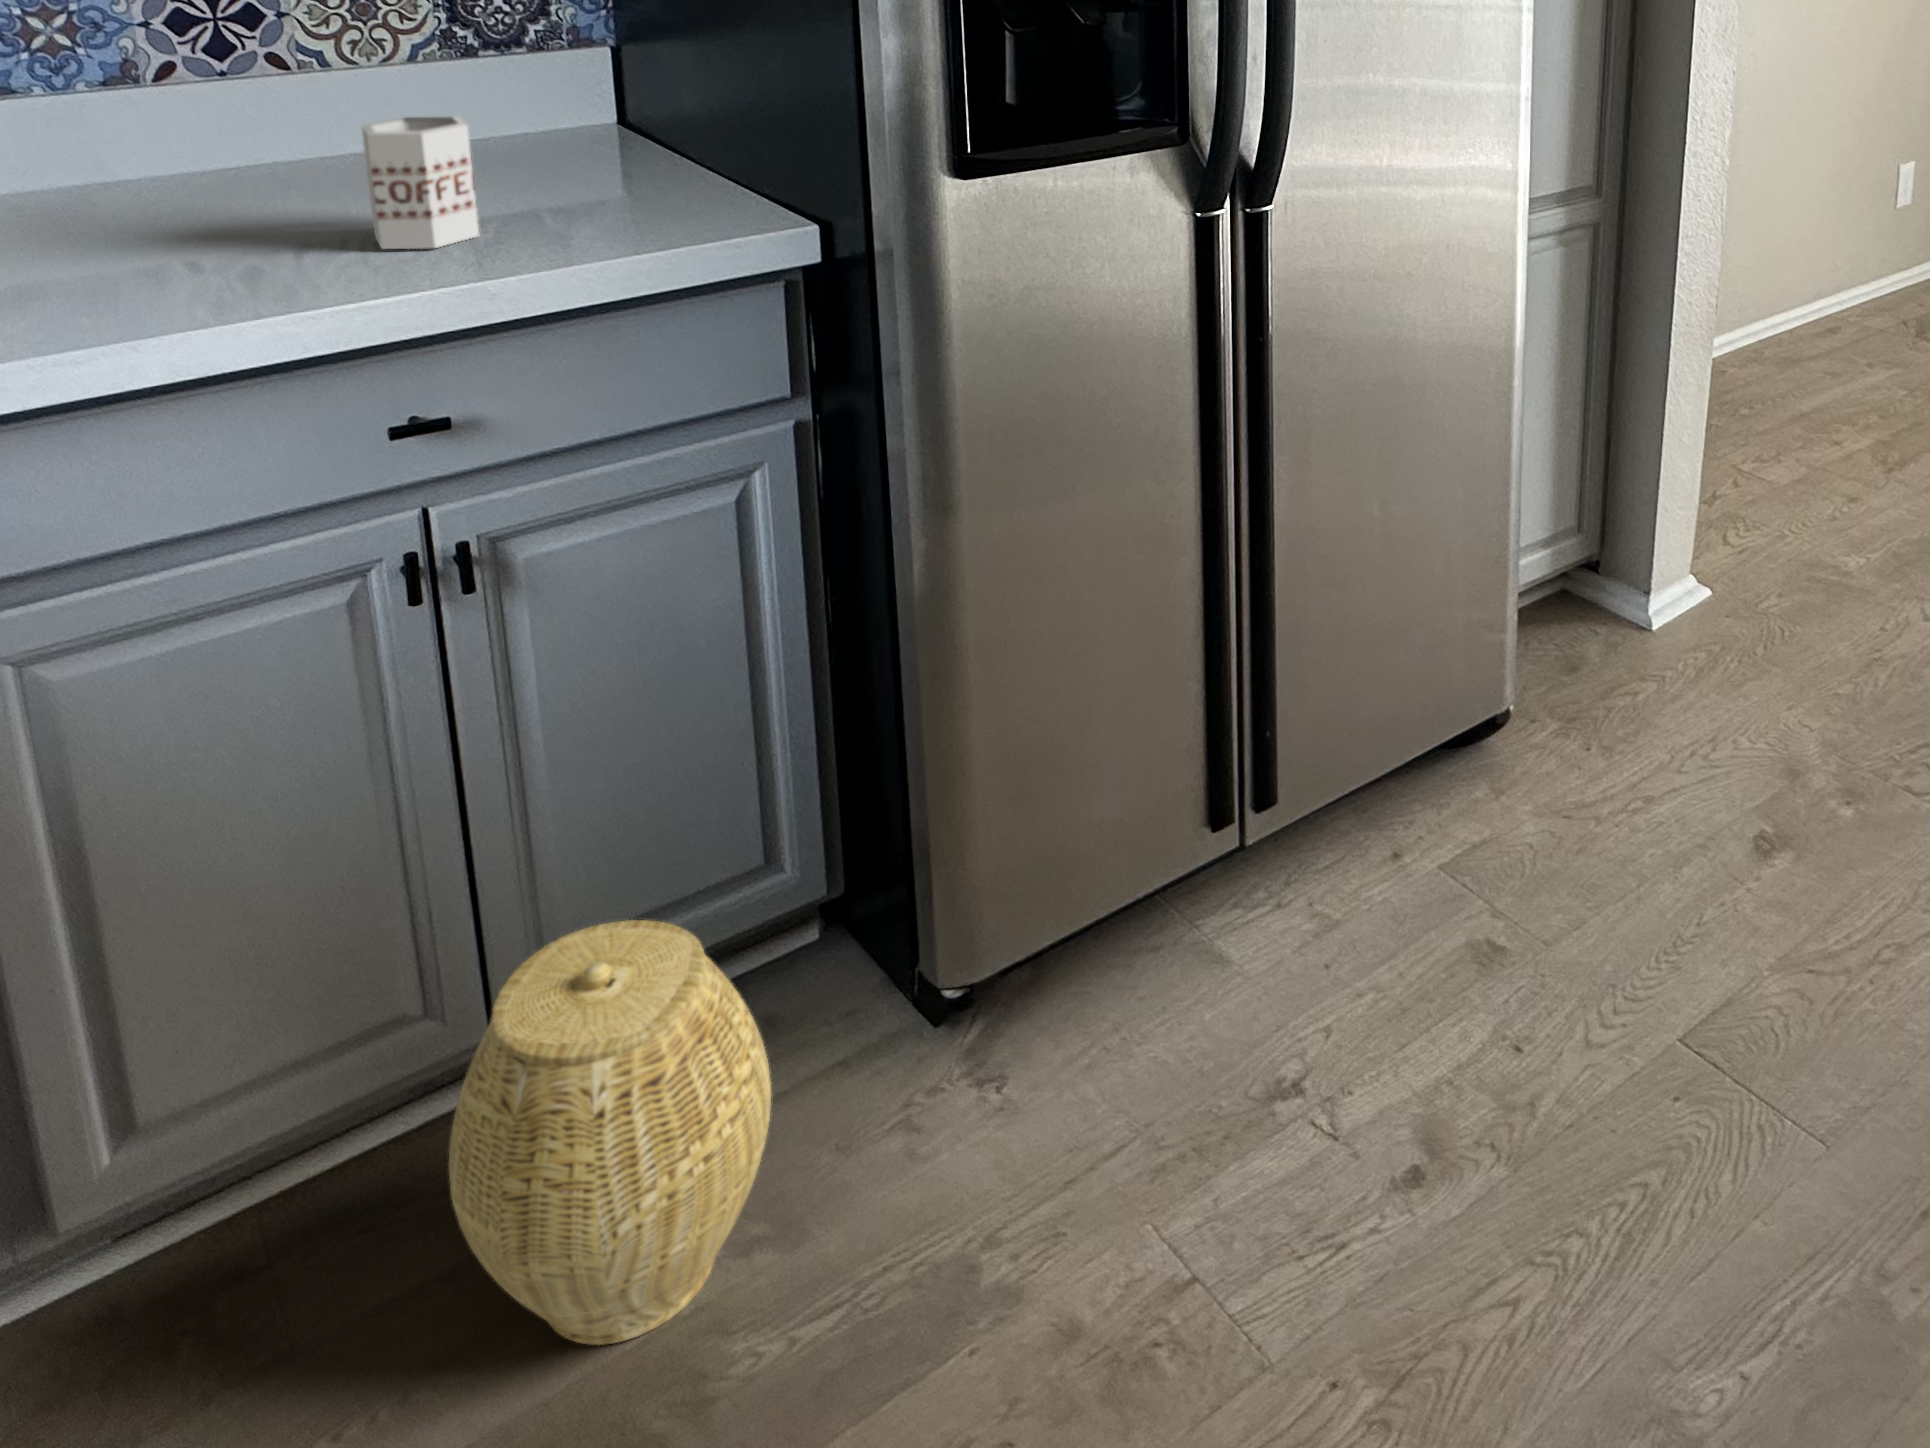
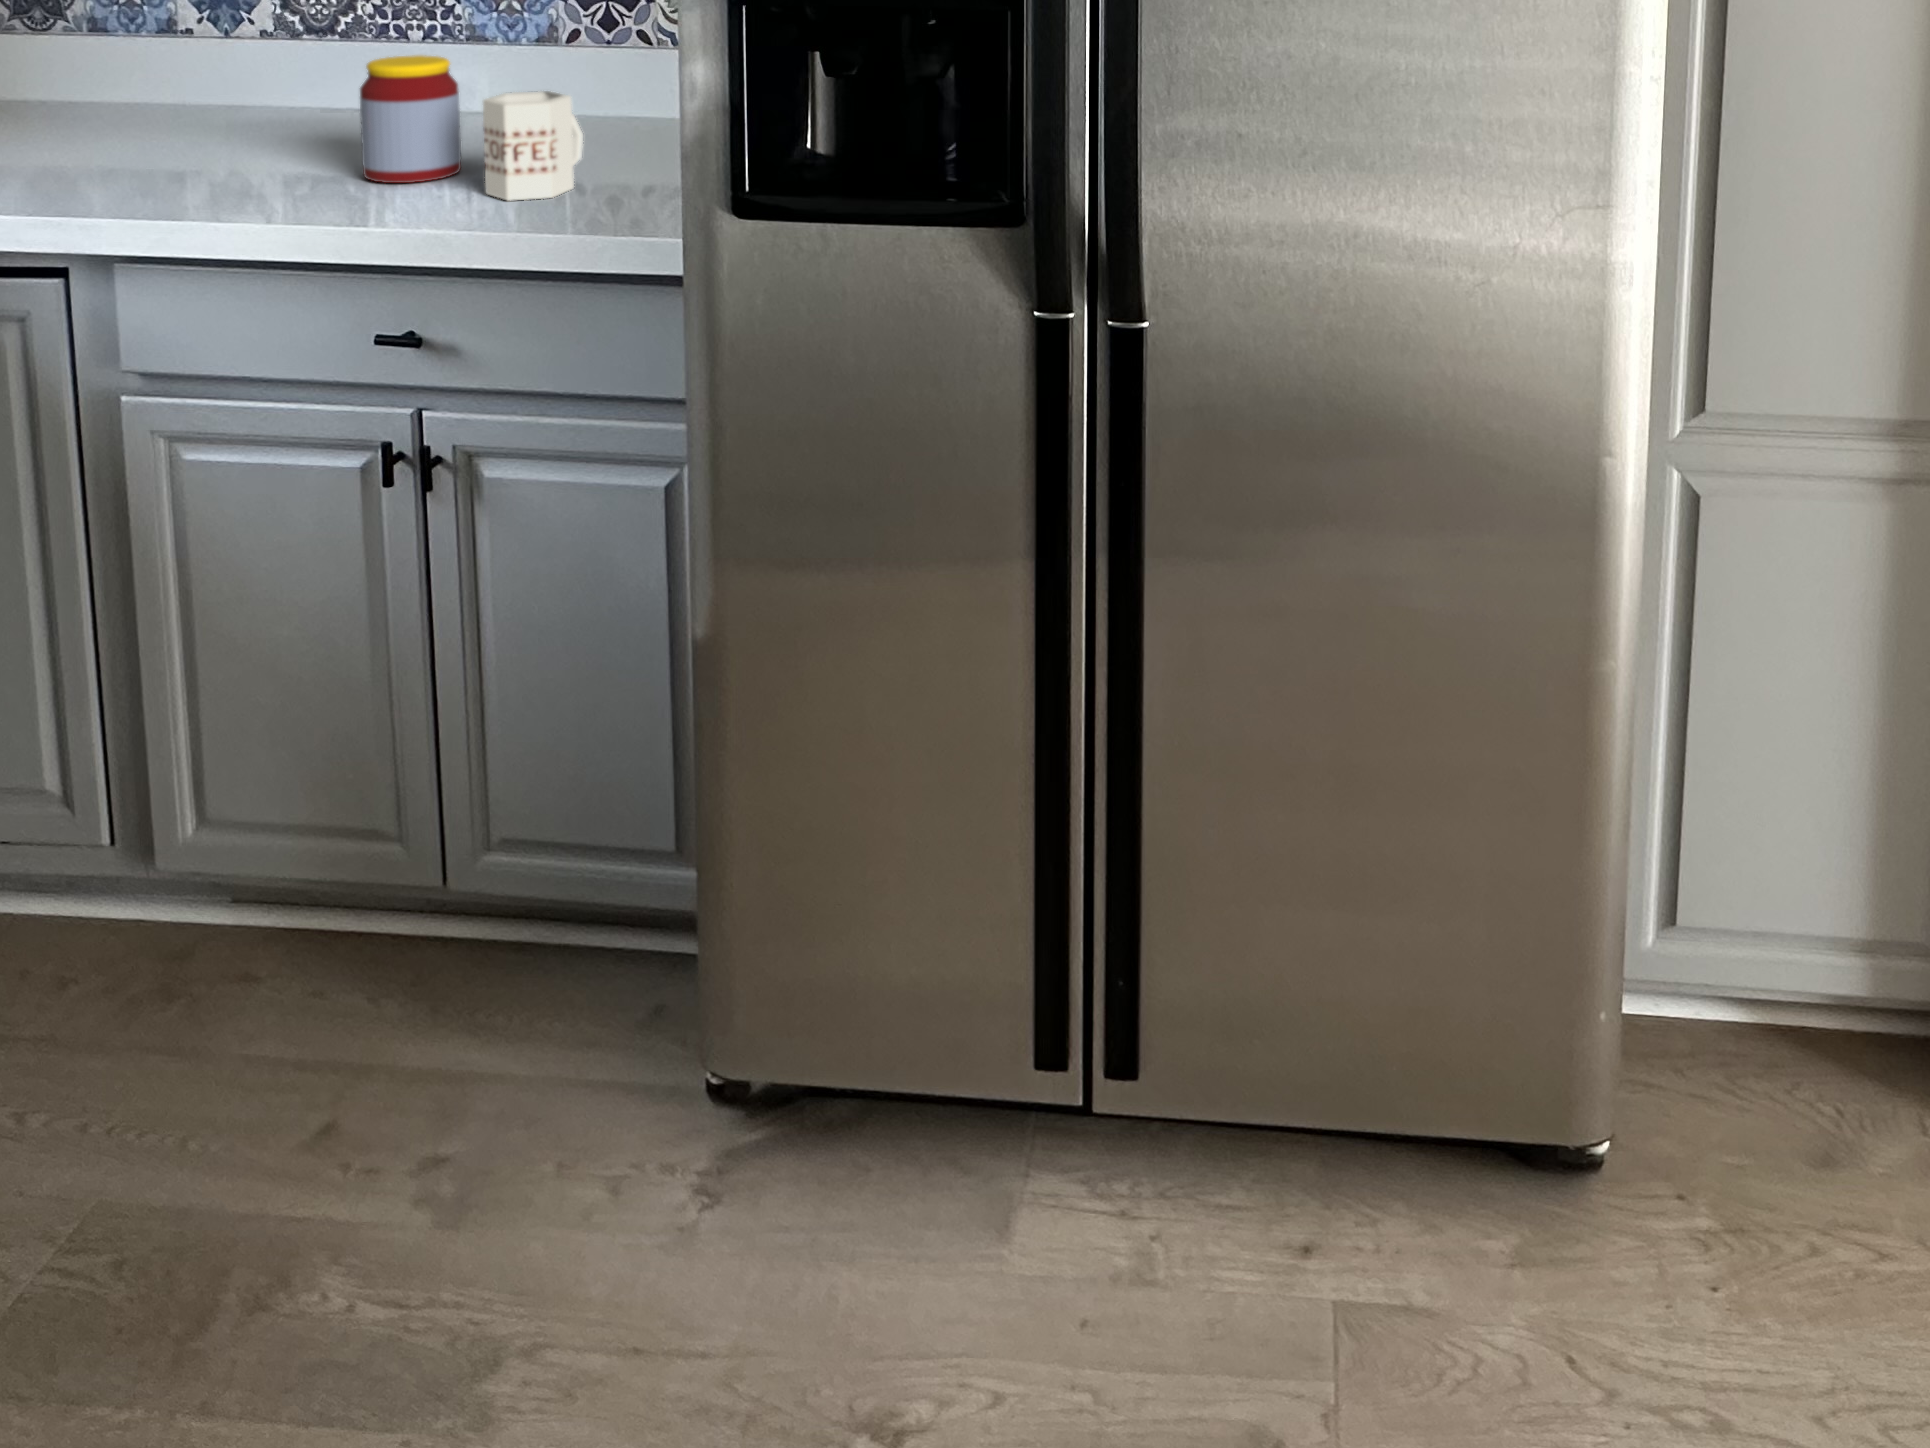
jar: none [98,99,259,271] -> present [360,55,461,183]
woven basket: present [449,920,771,1345] -> none [223,819,517,1214]

